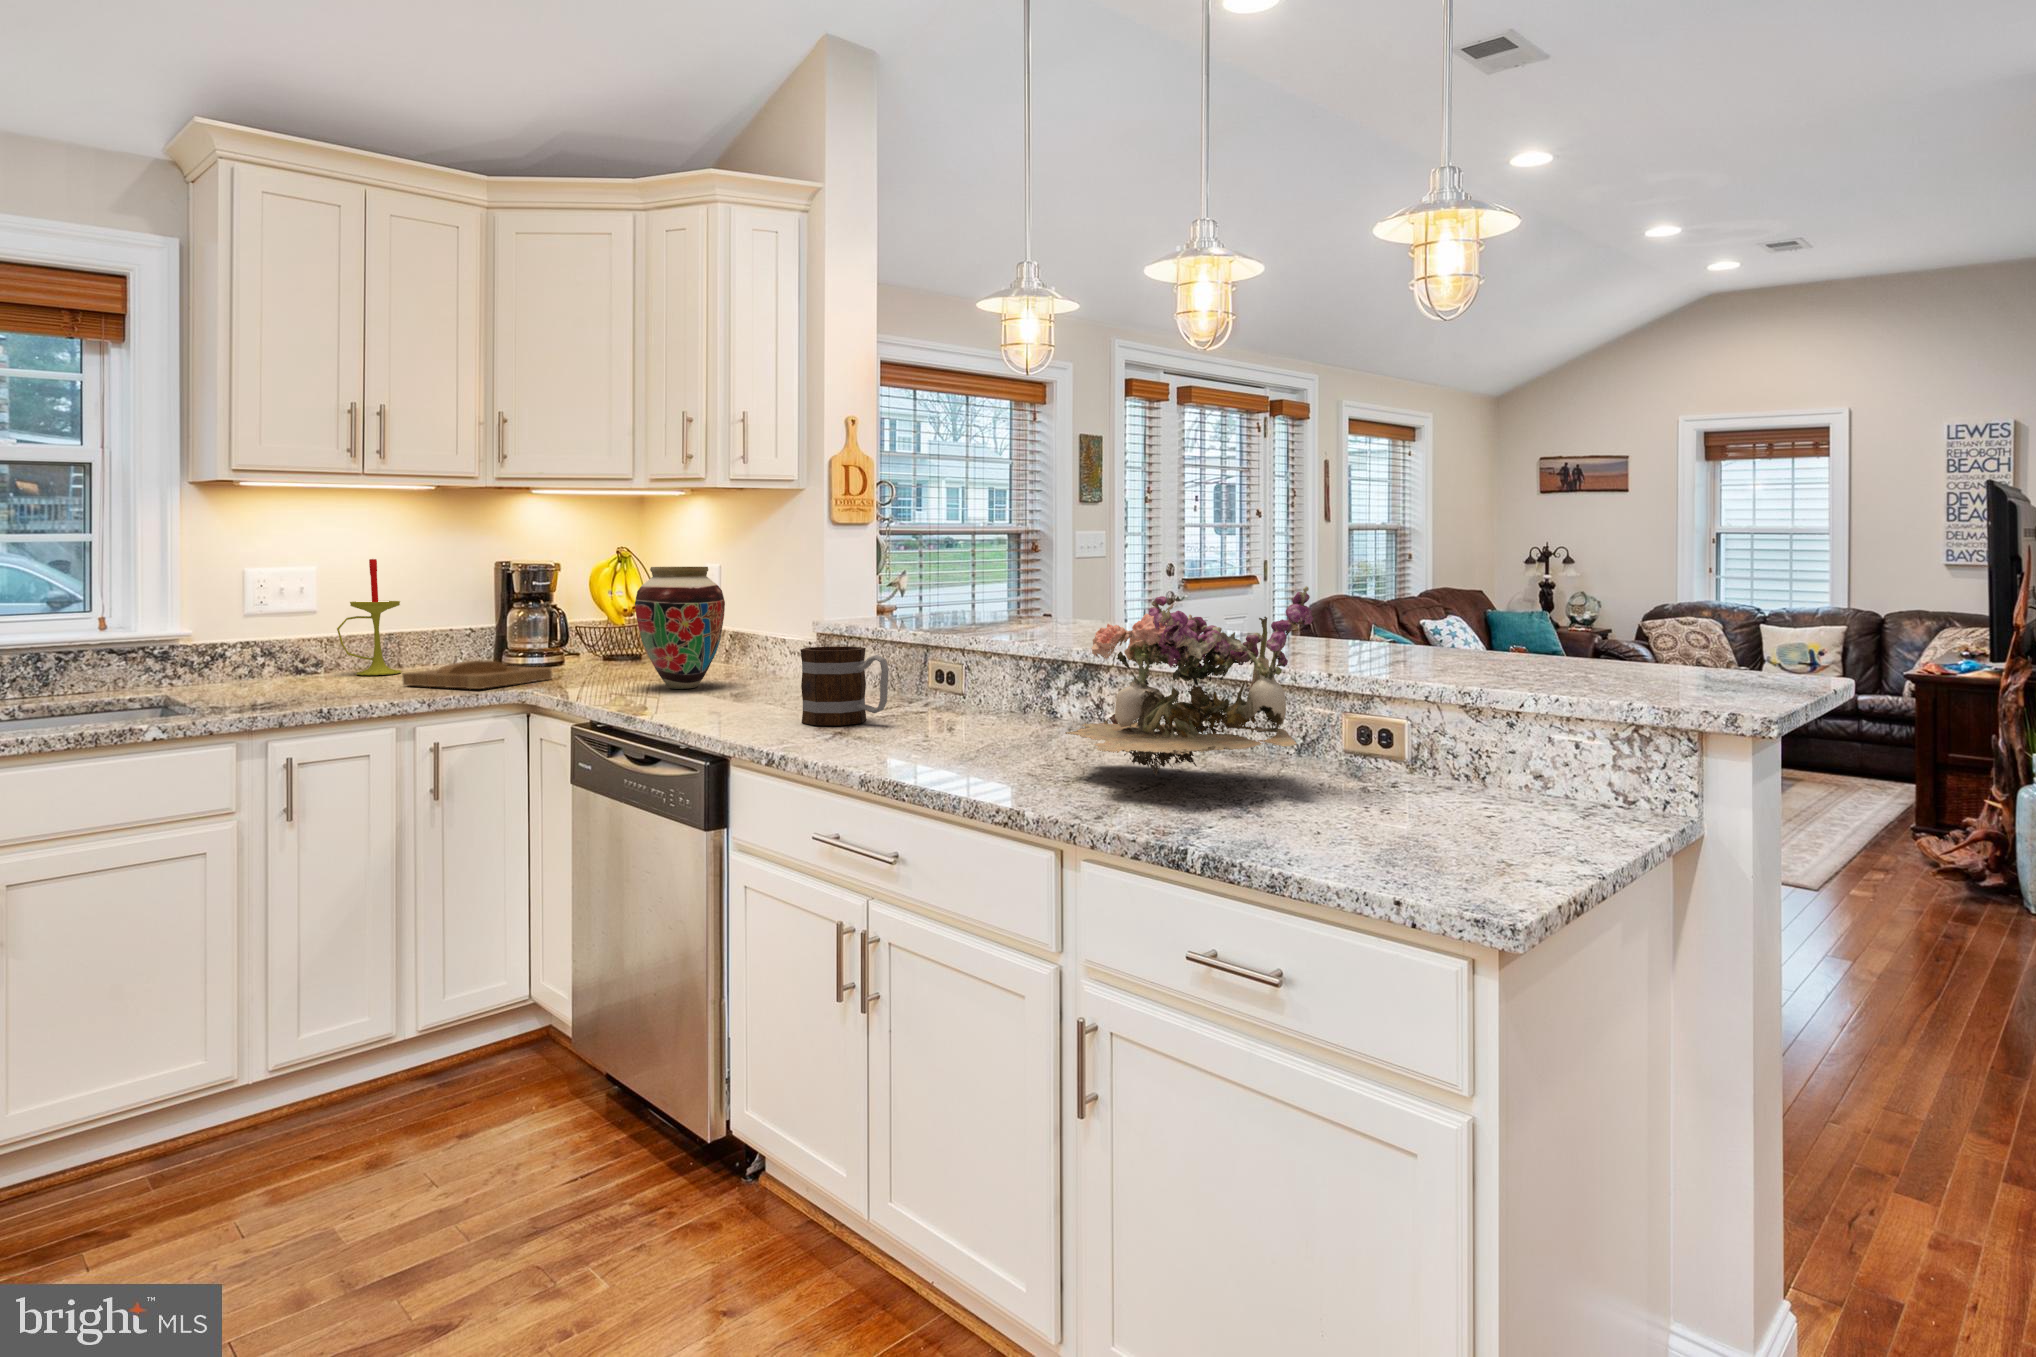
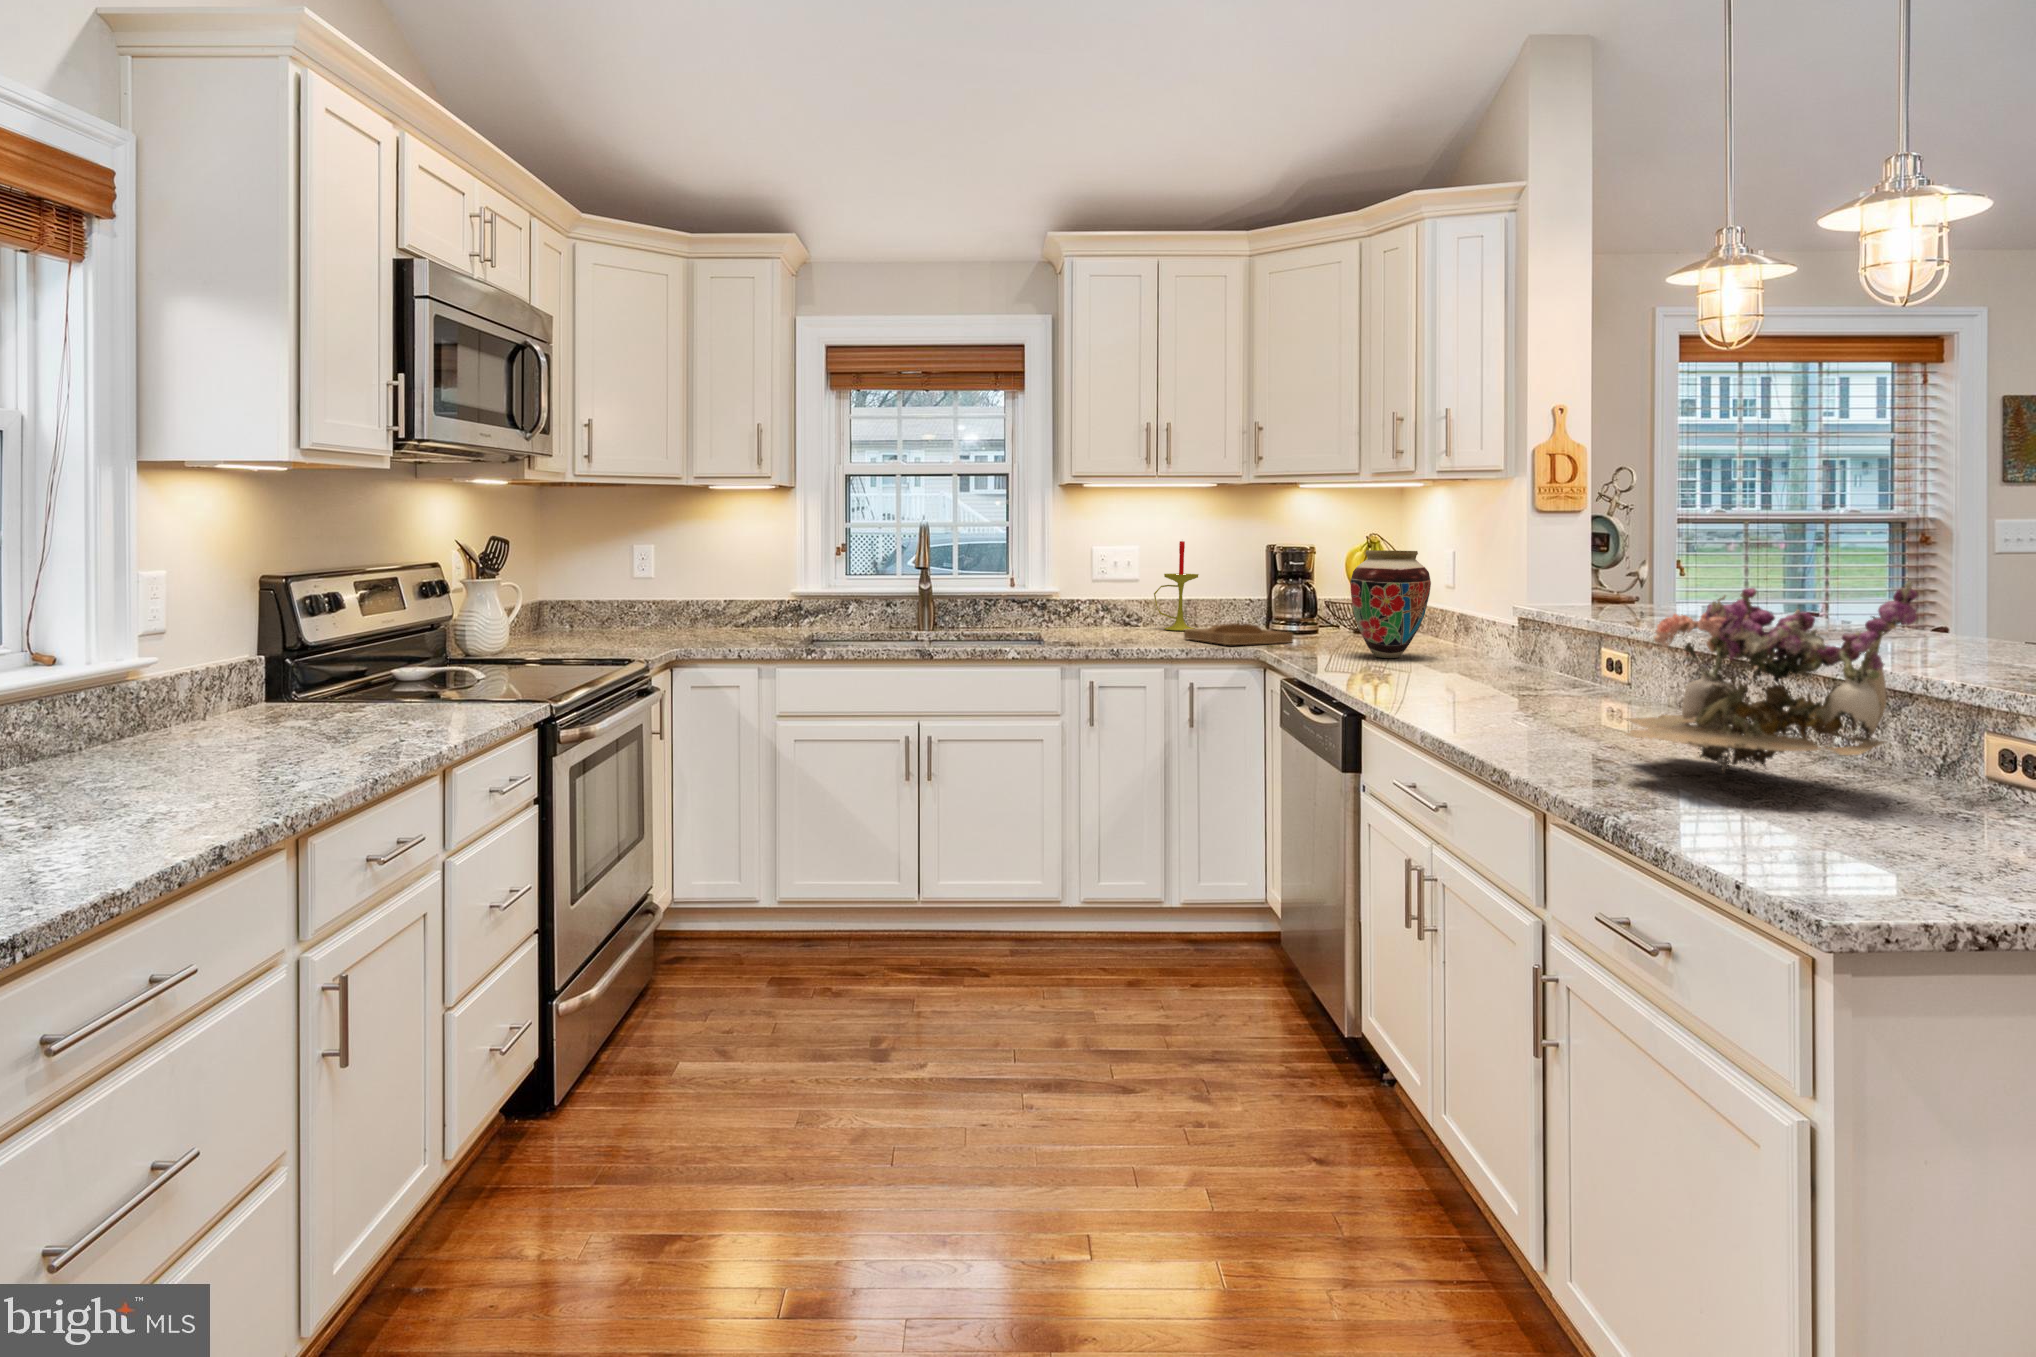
mug: present [800,646,889,725] -> none [1443,625,1525,698]

